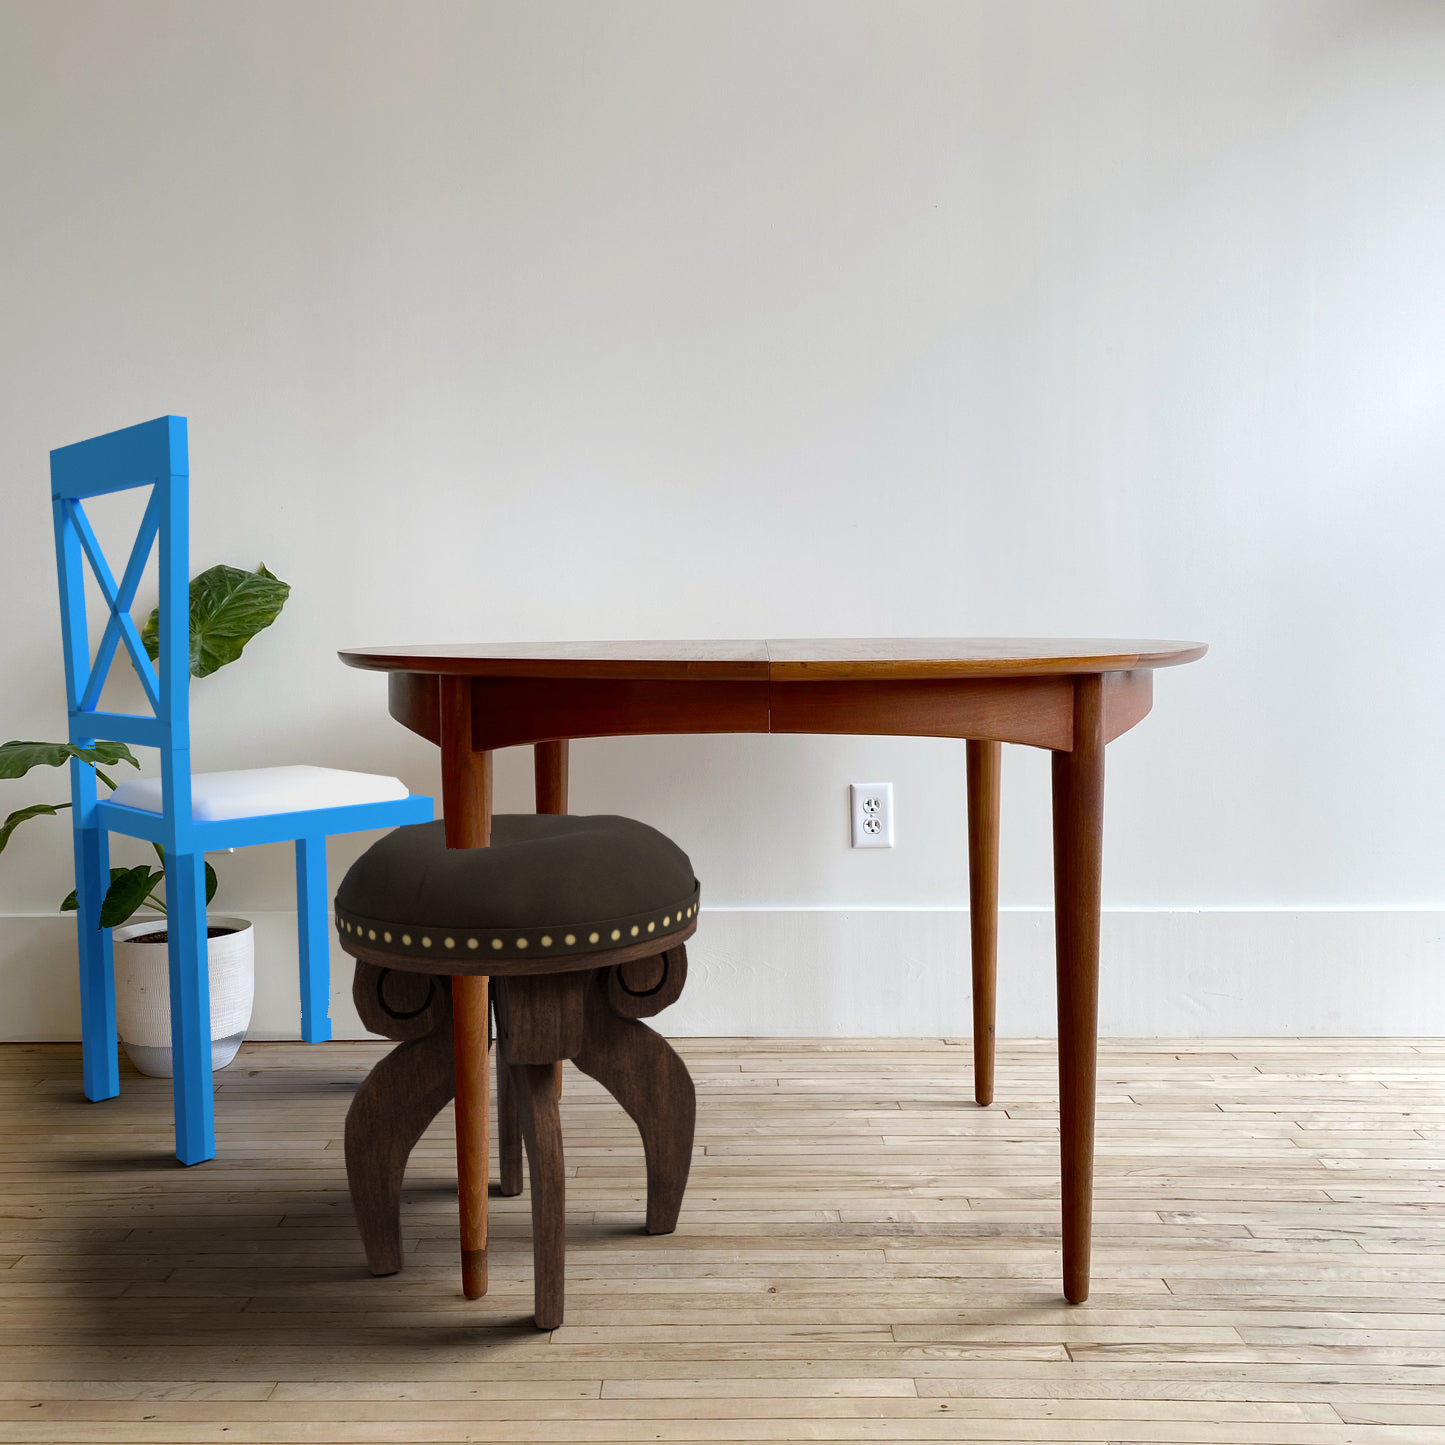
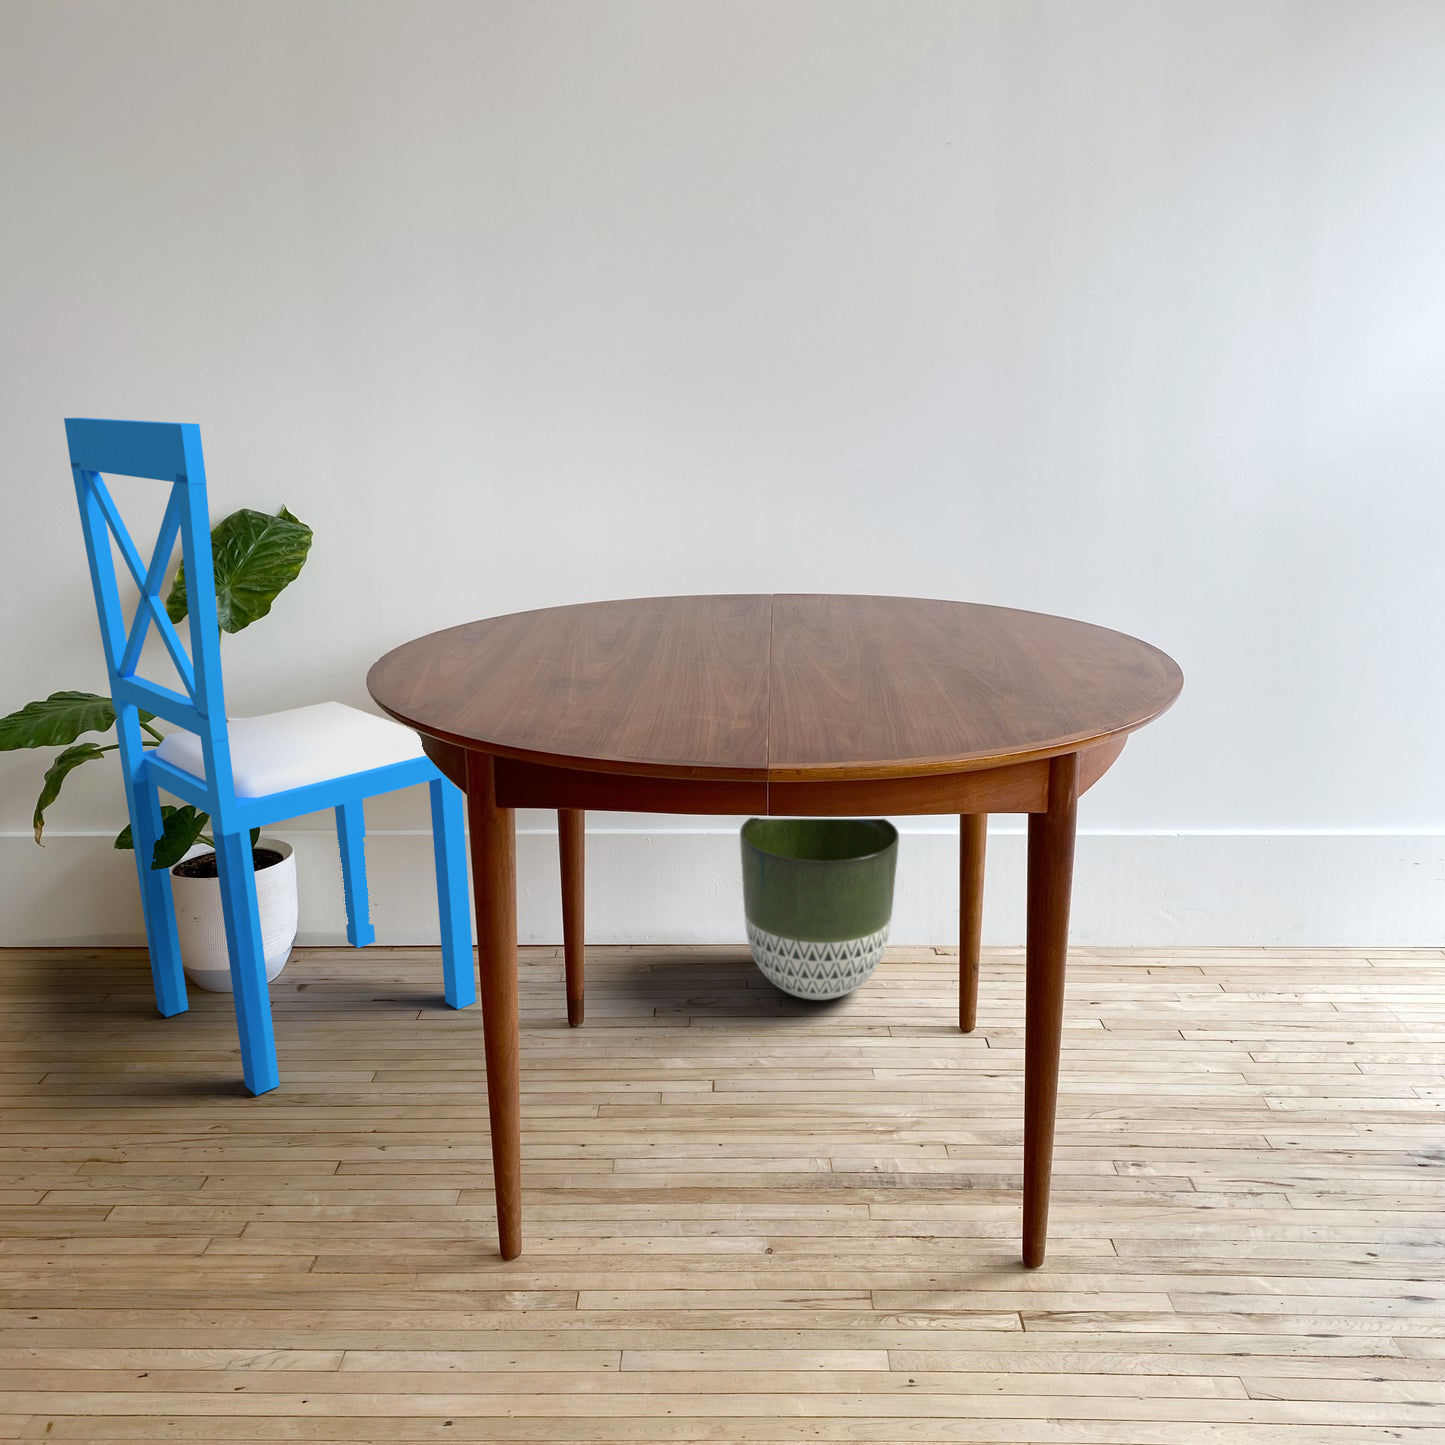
footstool: present [334,814,701,1329] -> none [373,814,709,1289]
planter: none [731,873,901,1078] -> present [740,818,899,1000]

